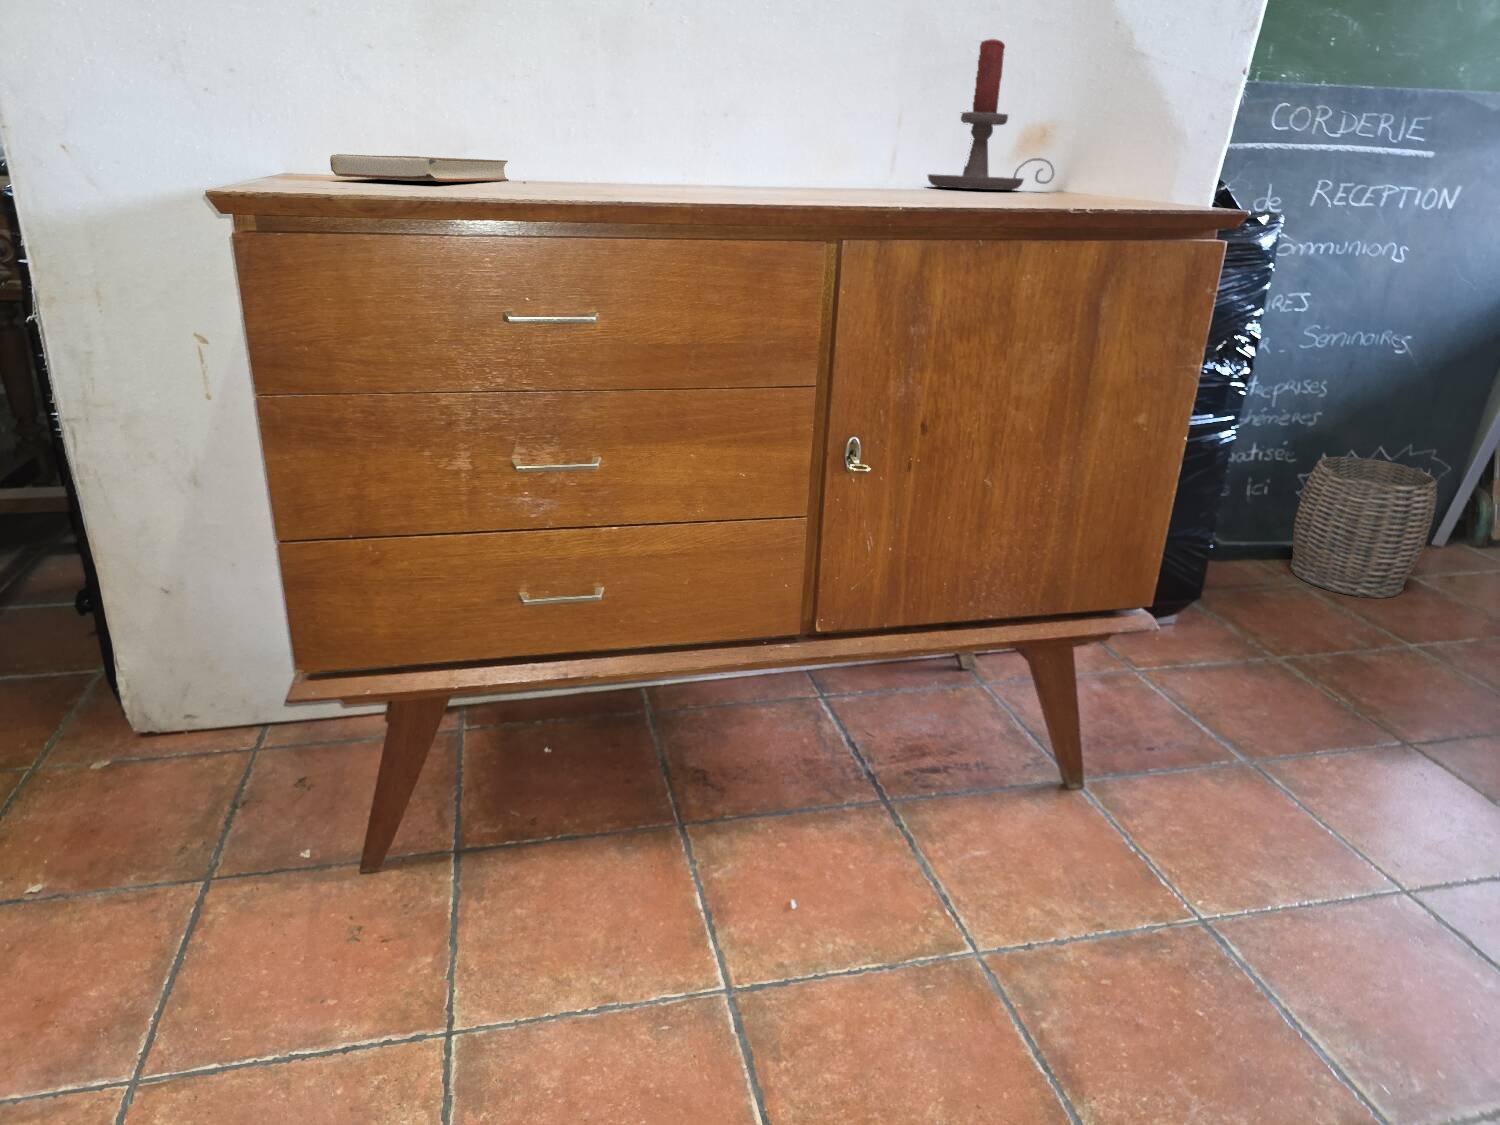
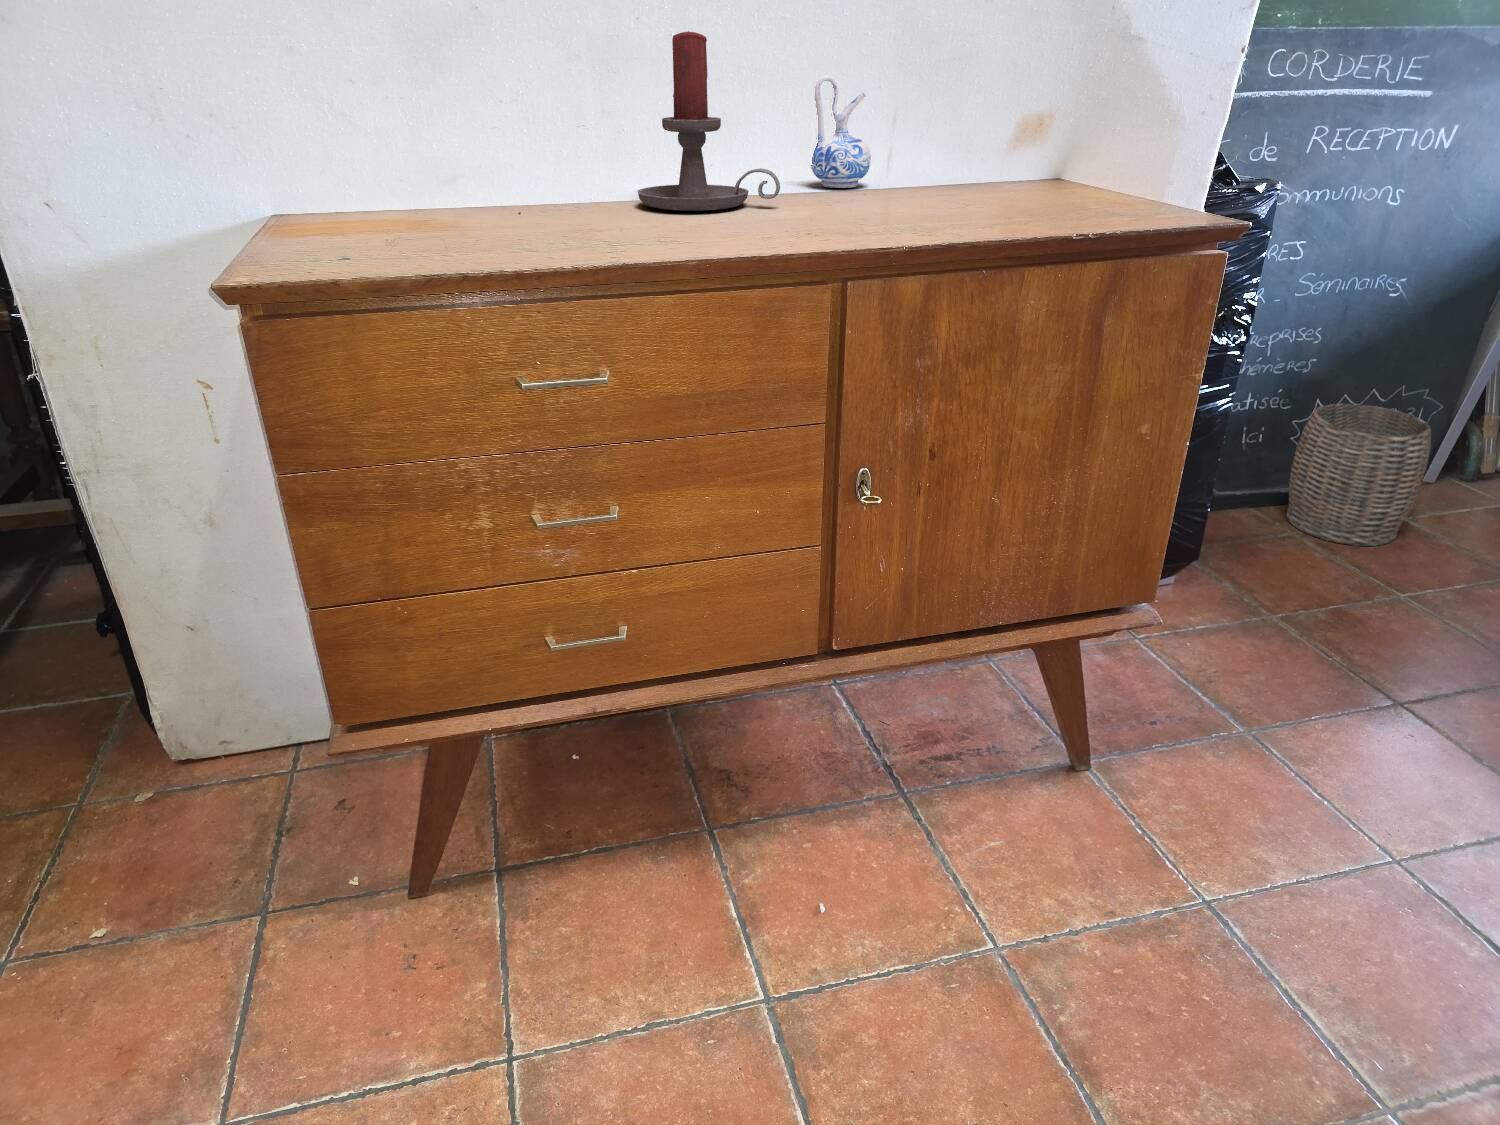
candle holder: present [928,39,1054,190] -> present [637,31,780,211]
ceramic pitcher: none [817,75,876,186] -> present [811,76,871,188]
book: present [330,154,509,182] -> none [326,188,503,233]

